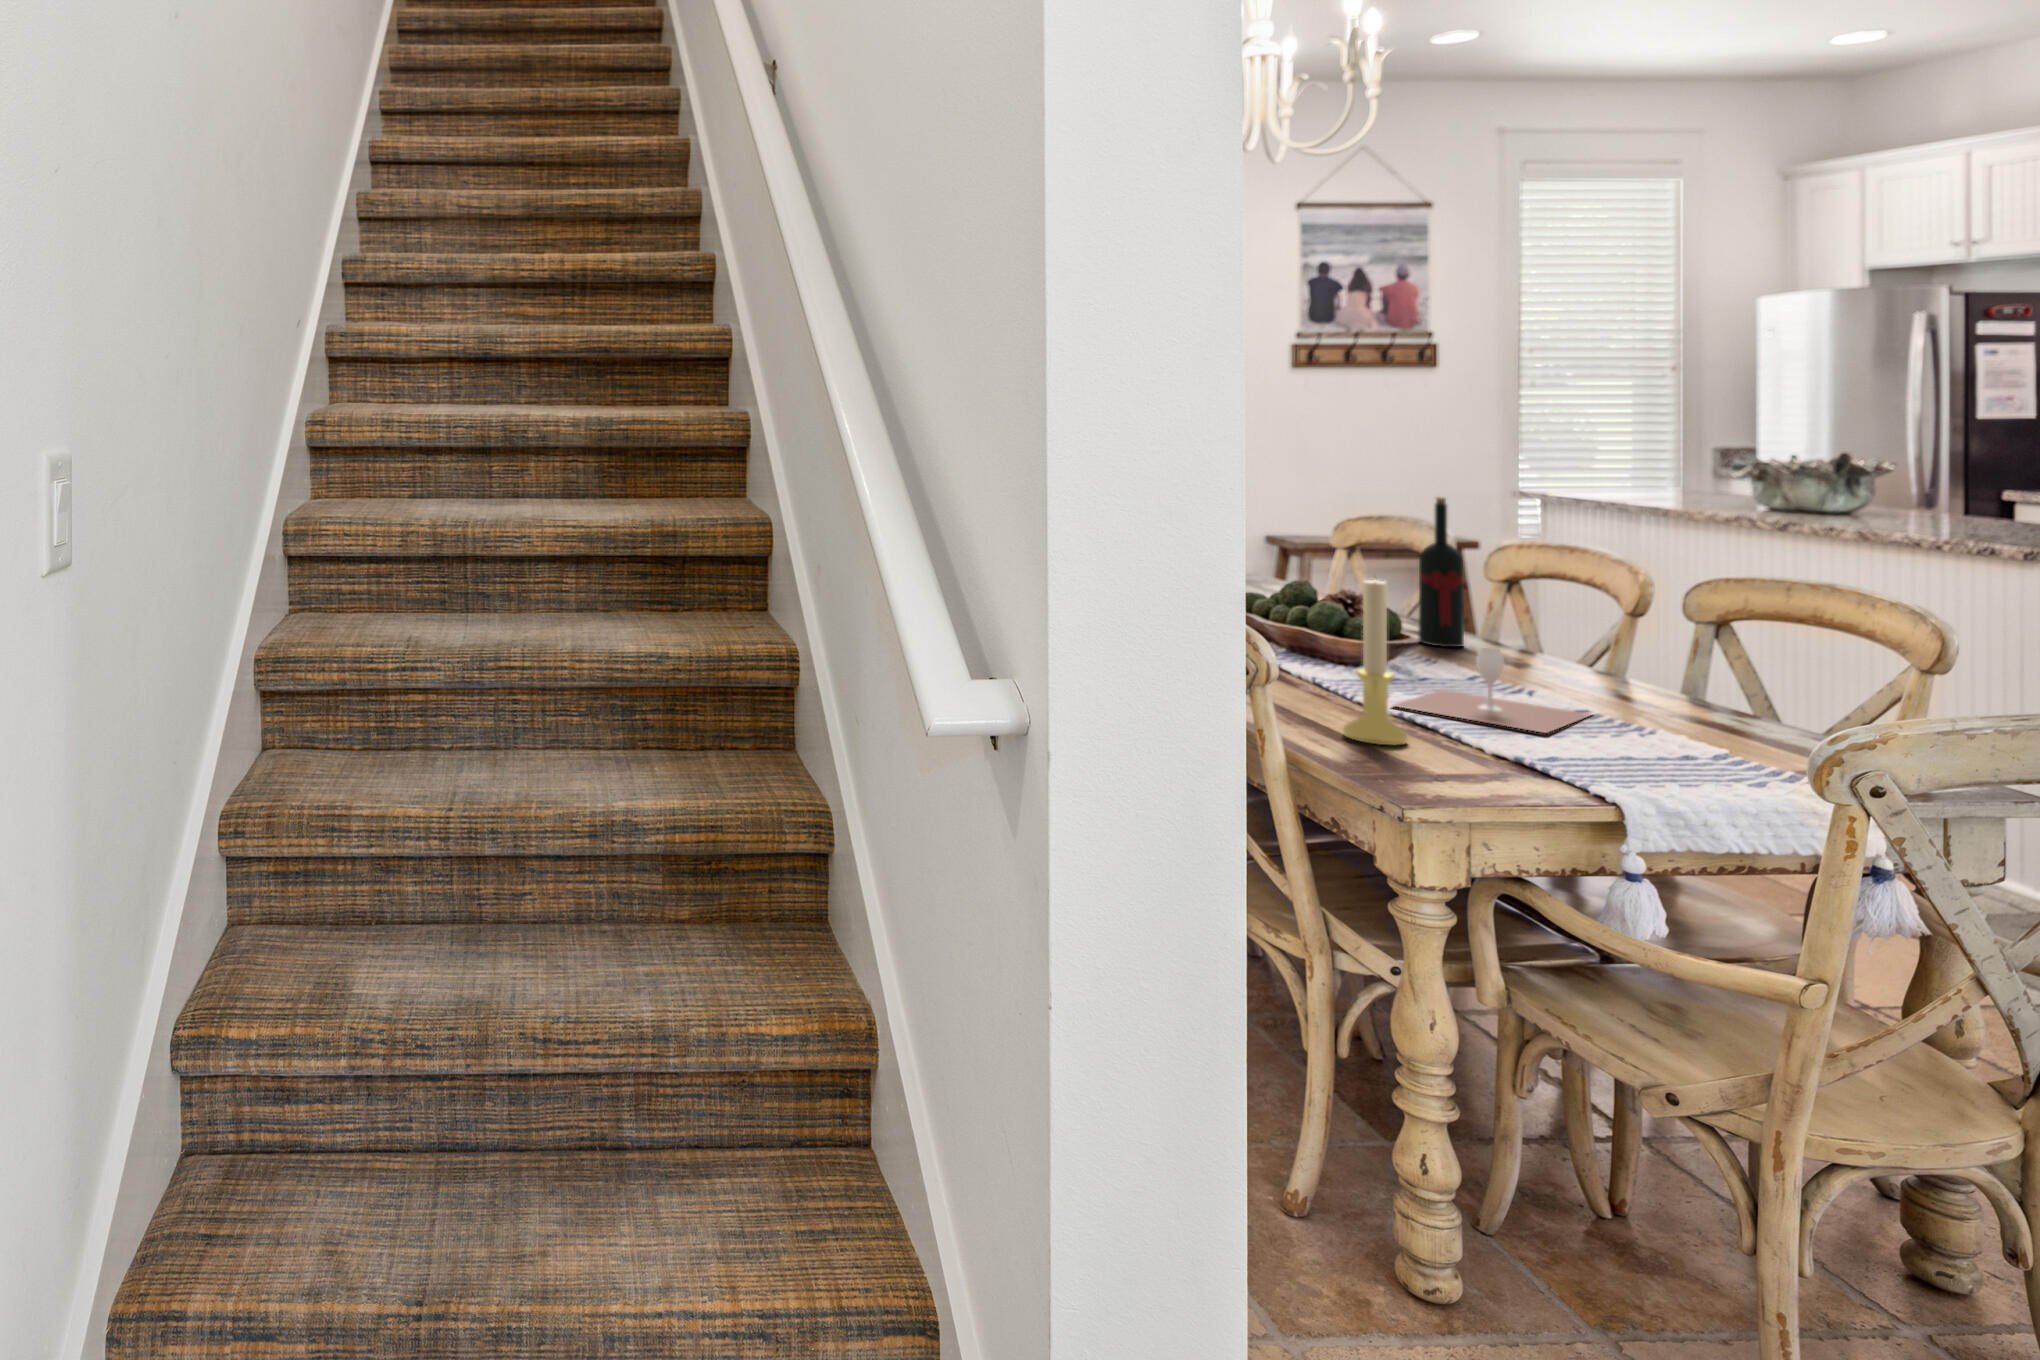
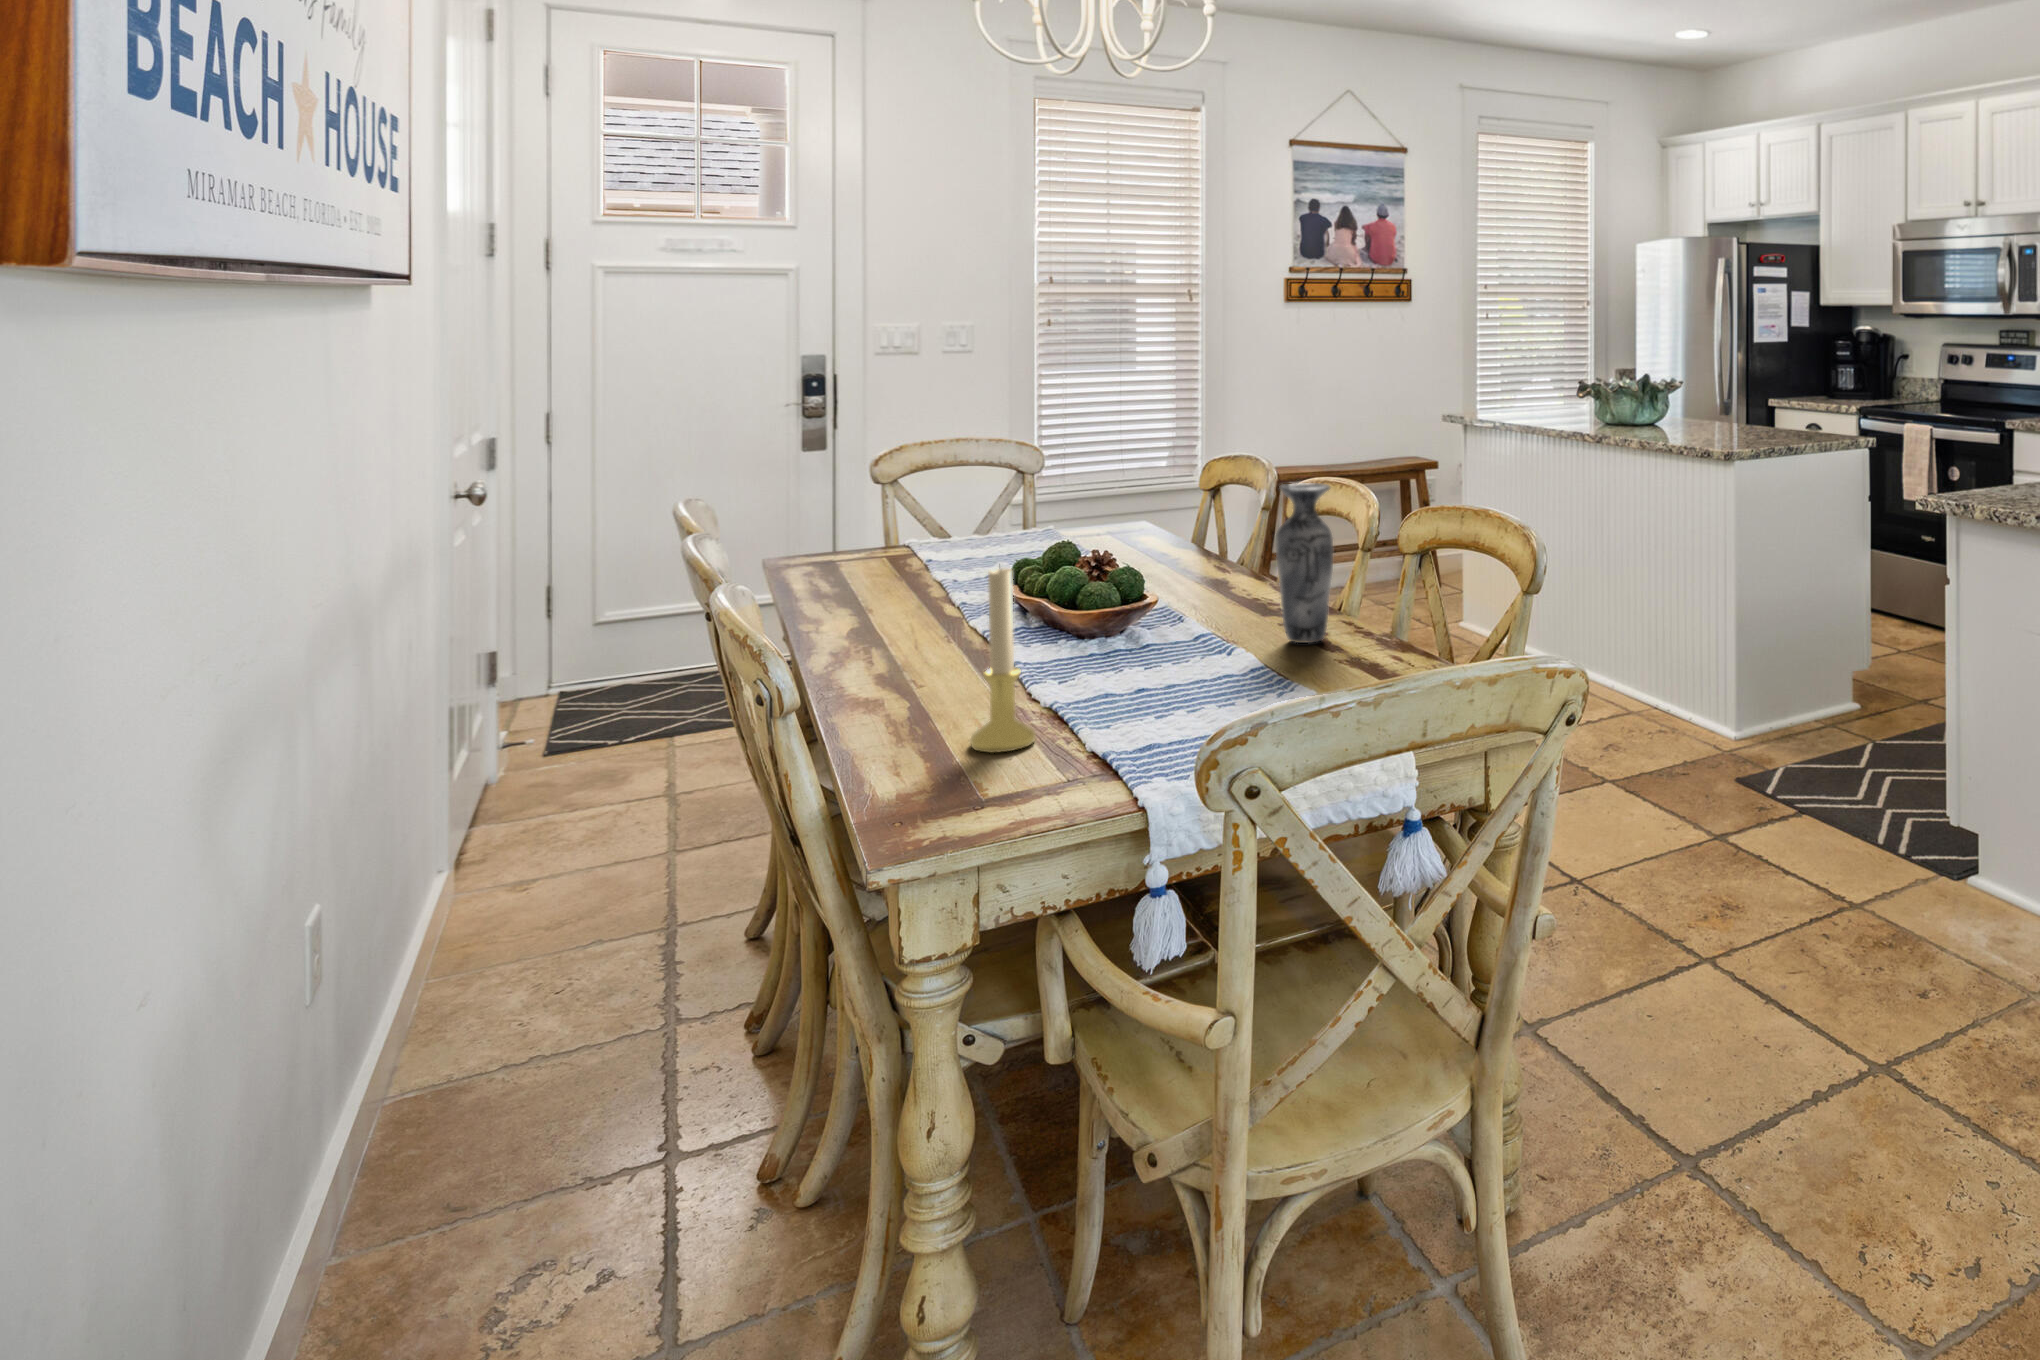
wine bottle: present [1418,497,1464,647] -> none [1207,448,1246,598]
vase: none [1565,532,1637,695] -> present [1276,483,1333,643]
wine glass: present [1394,648,1590,733] -> none [1075,616,1272,705]

